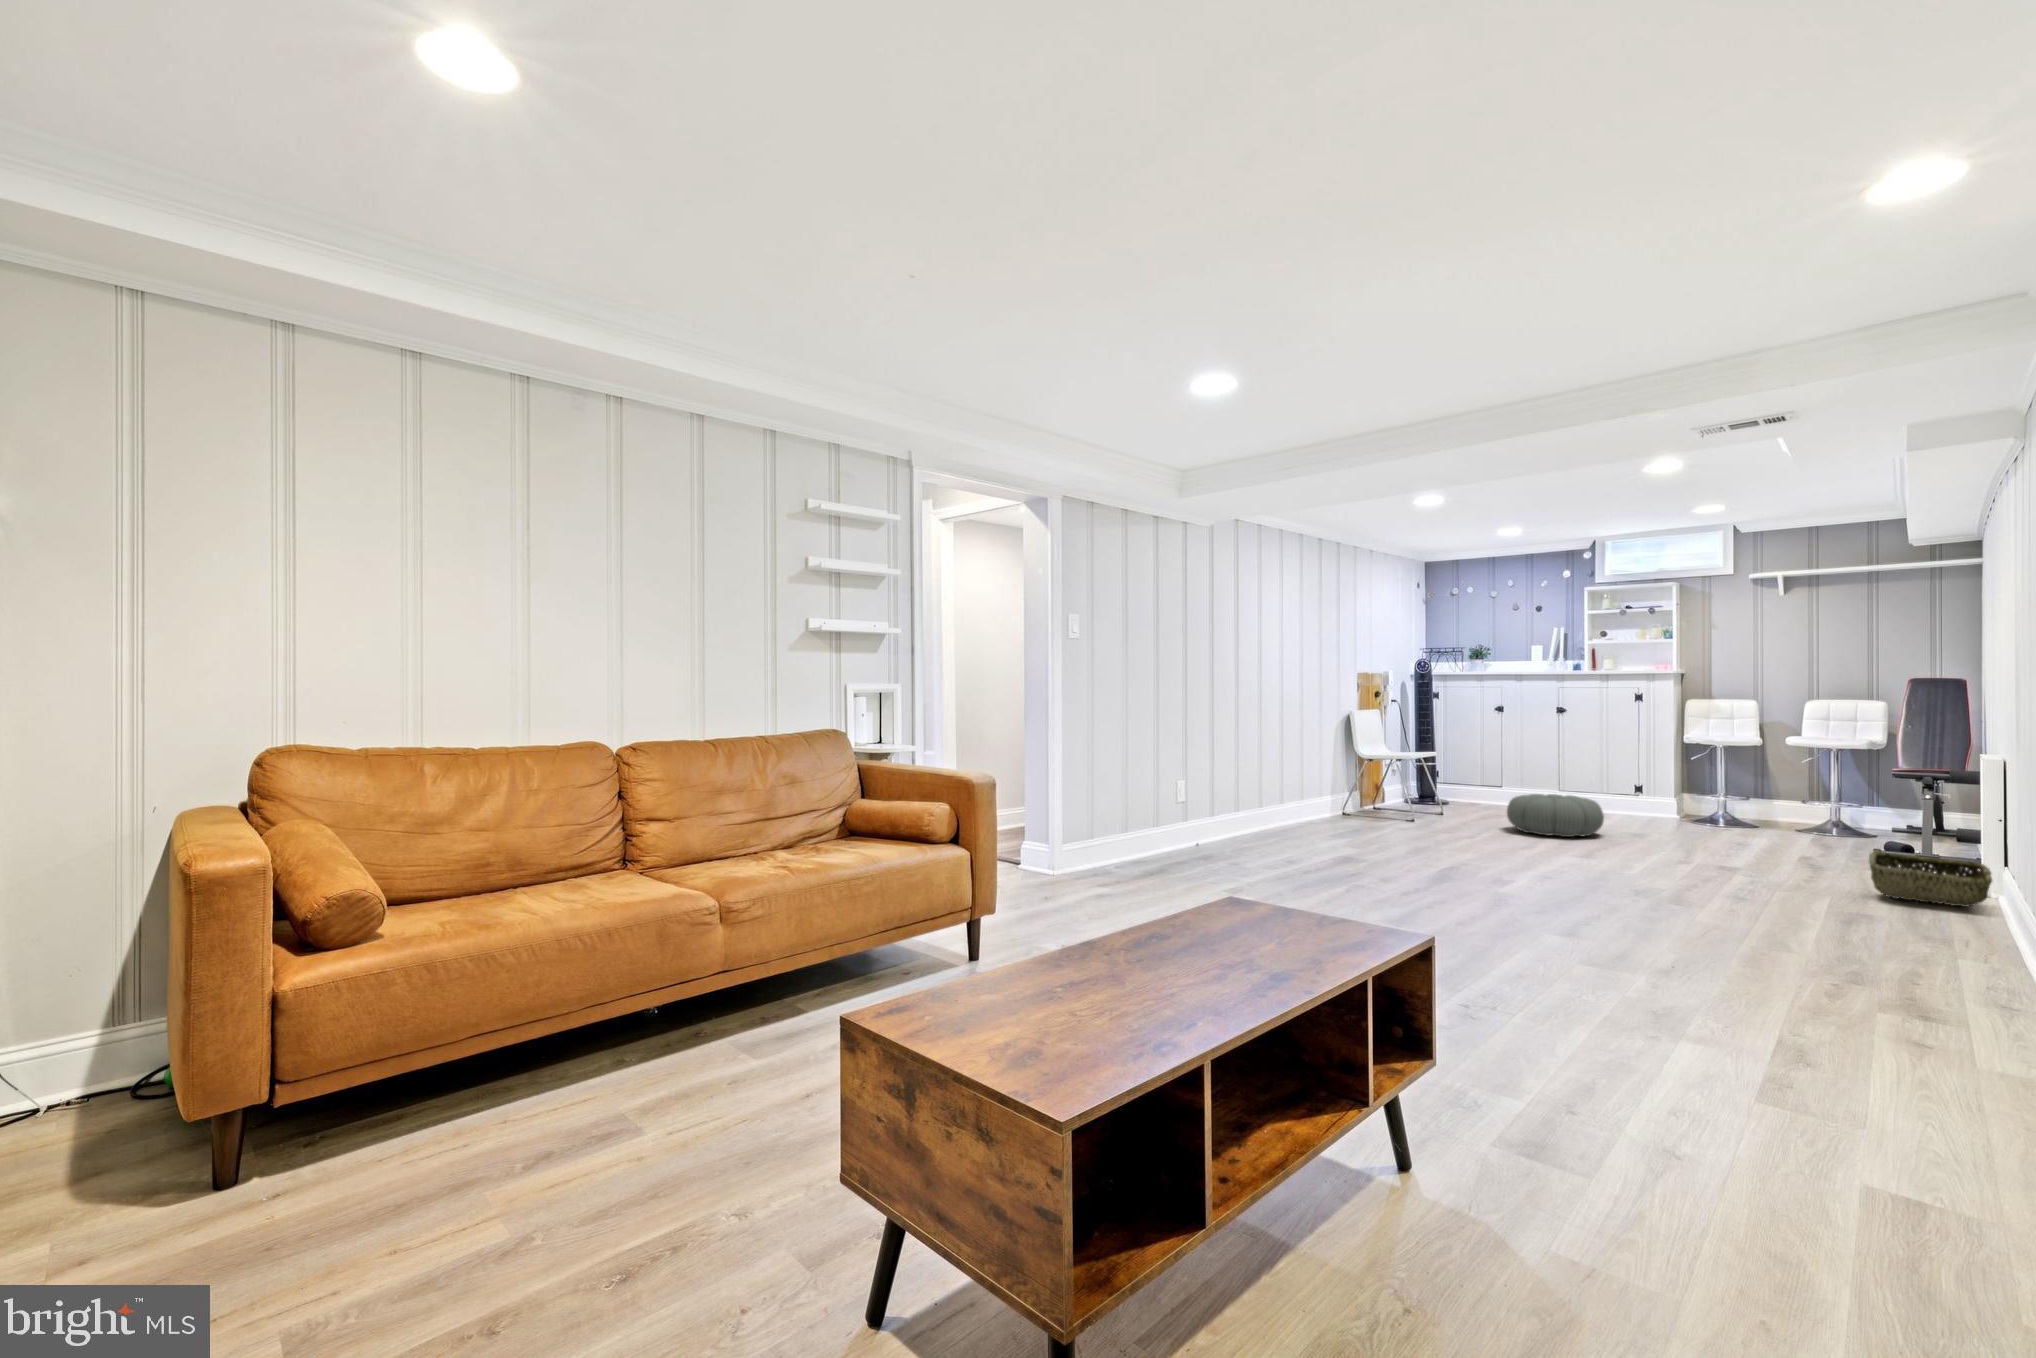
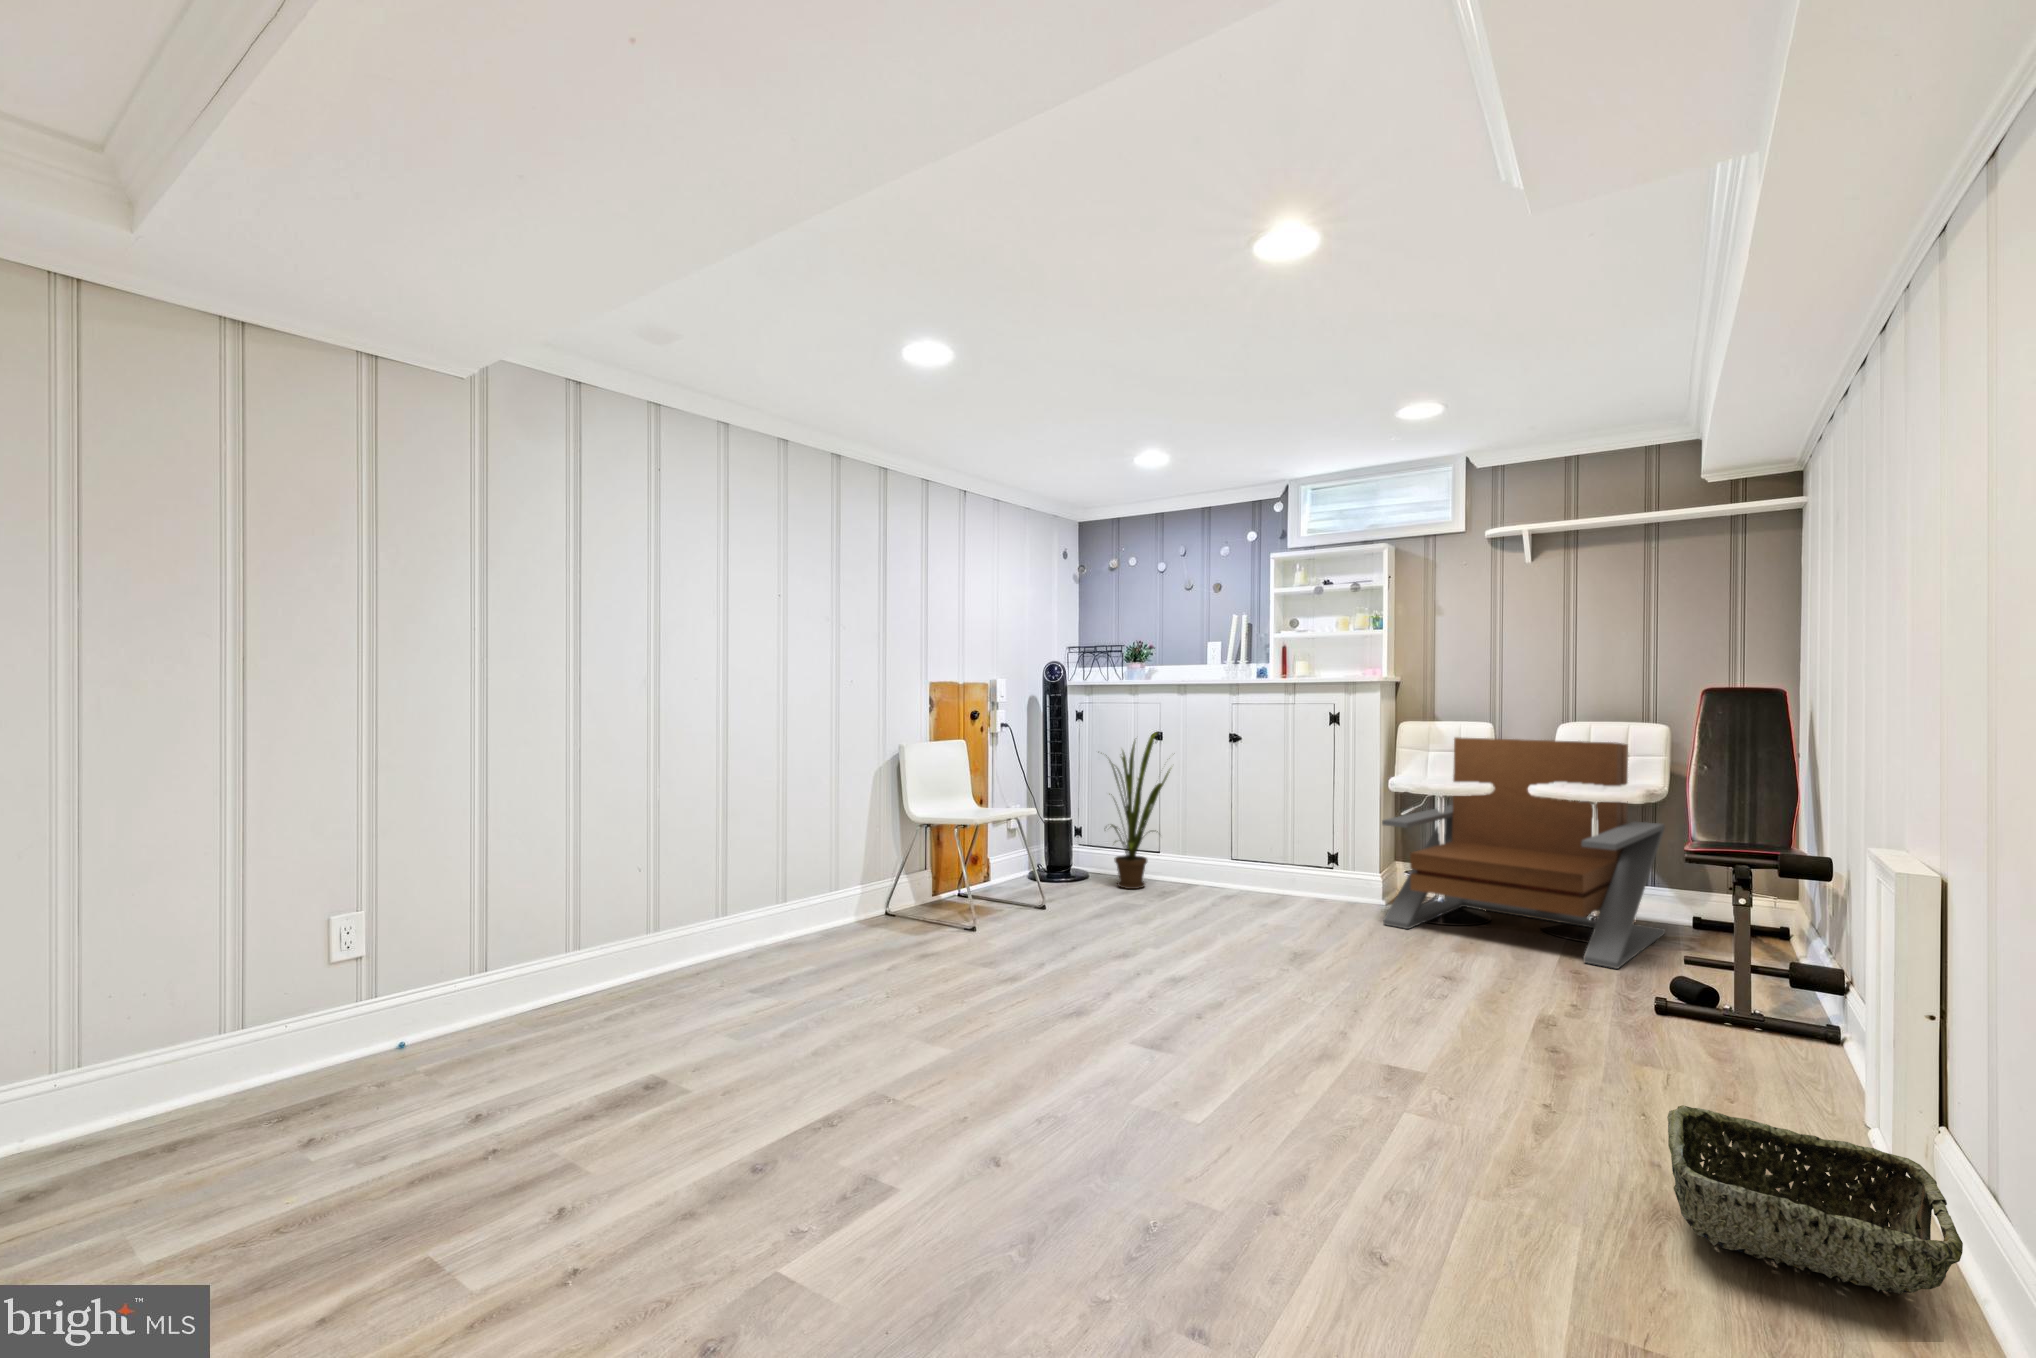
house plant: none [1459,707,1521,808] -> present [1109,732,1170,889]
lounge chair: none [1681,709,1883,842] -> present [1382,737,1665,969]
pouf: present [1507,794,1604,837] -> none [1098,888,1244,975]

